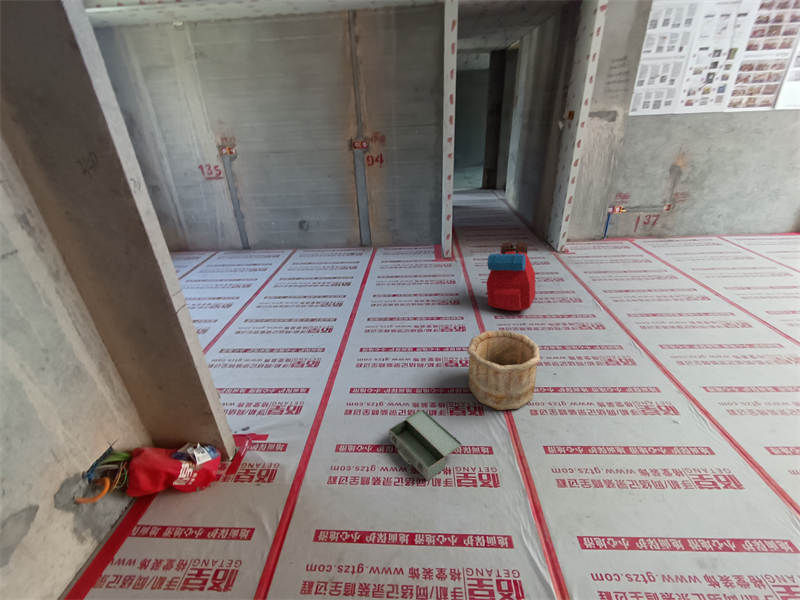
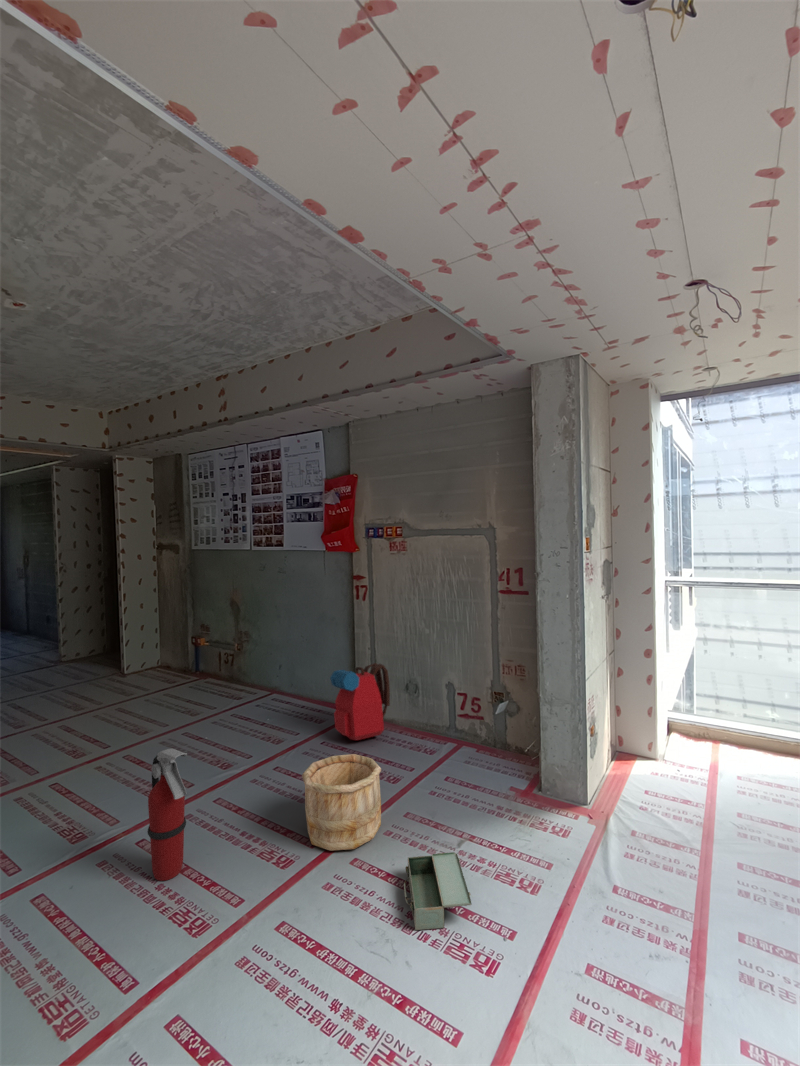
backpack: present [486,242,535,311] -> present [330,663,390,740]
wooden bucket: present [467,330,540,410] -> present [302,754,381,851]
fire extinguisher: none [68,446,163,566] -> present [147,748,187,881]

